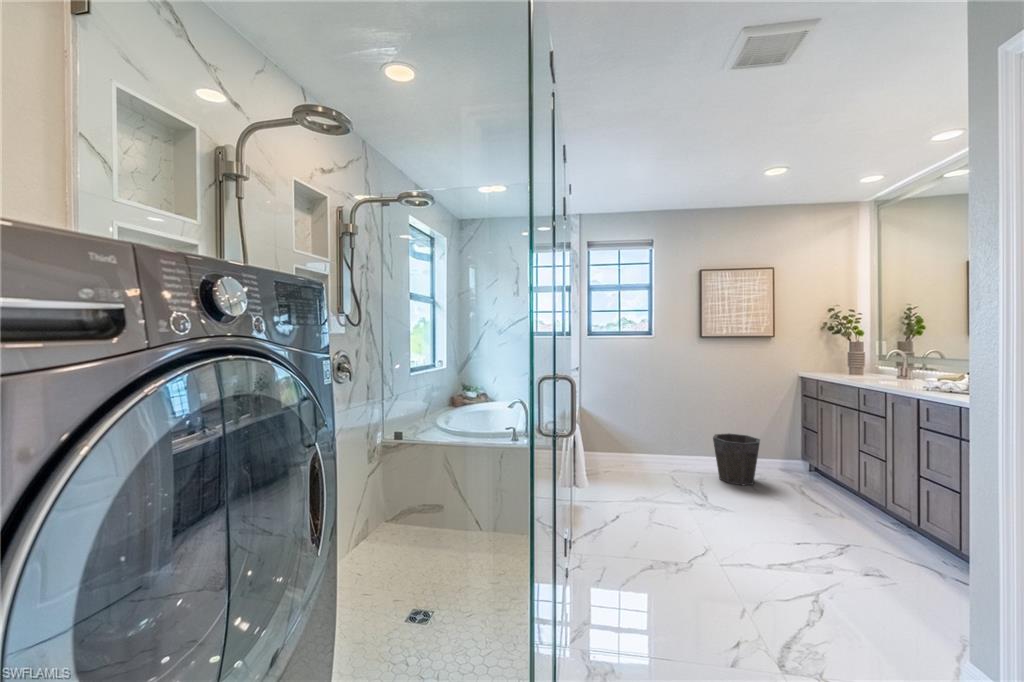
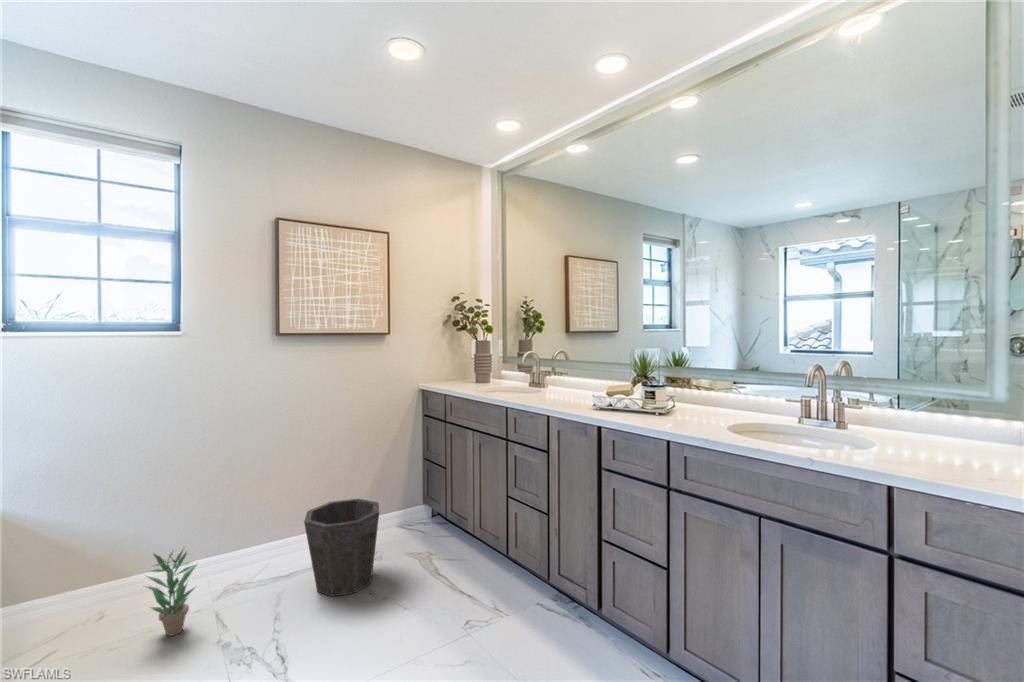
potted plant: none [639,433,661,473] -> present [147,550,197,636]

